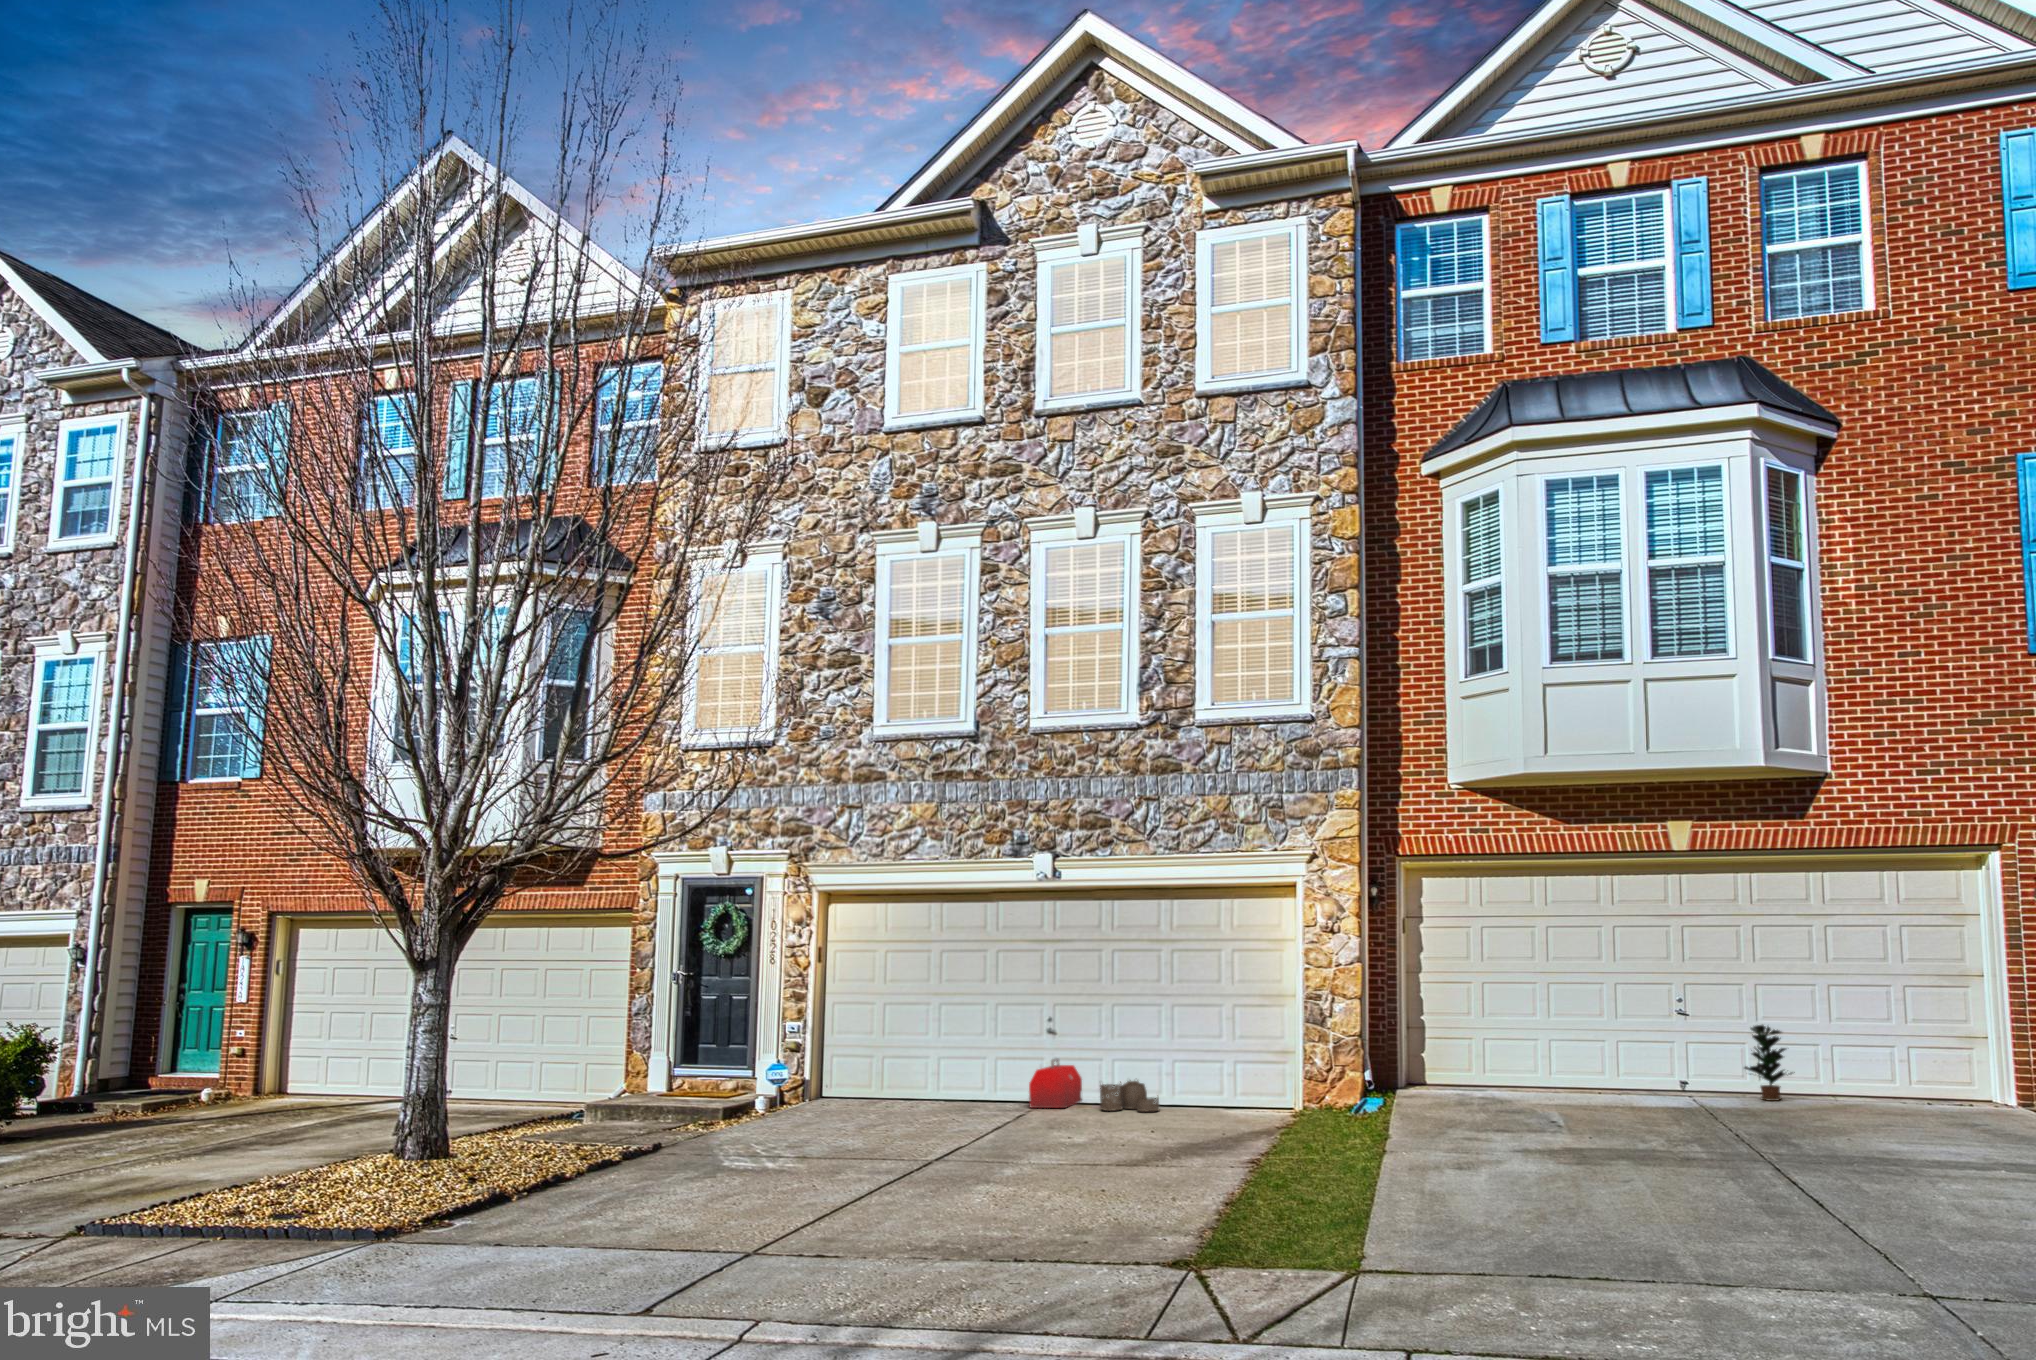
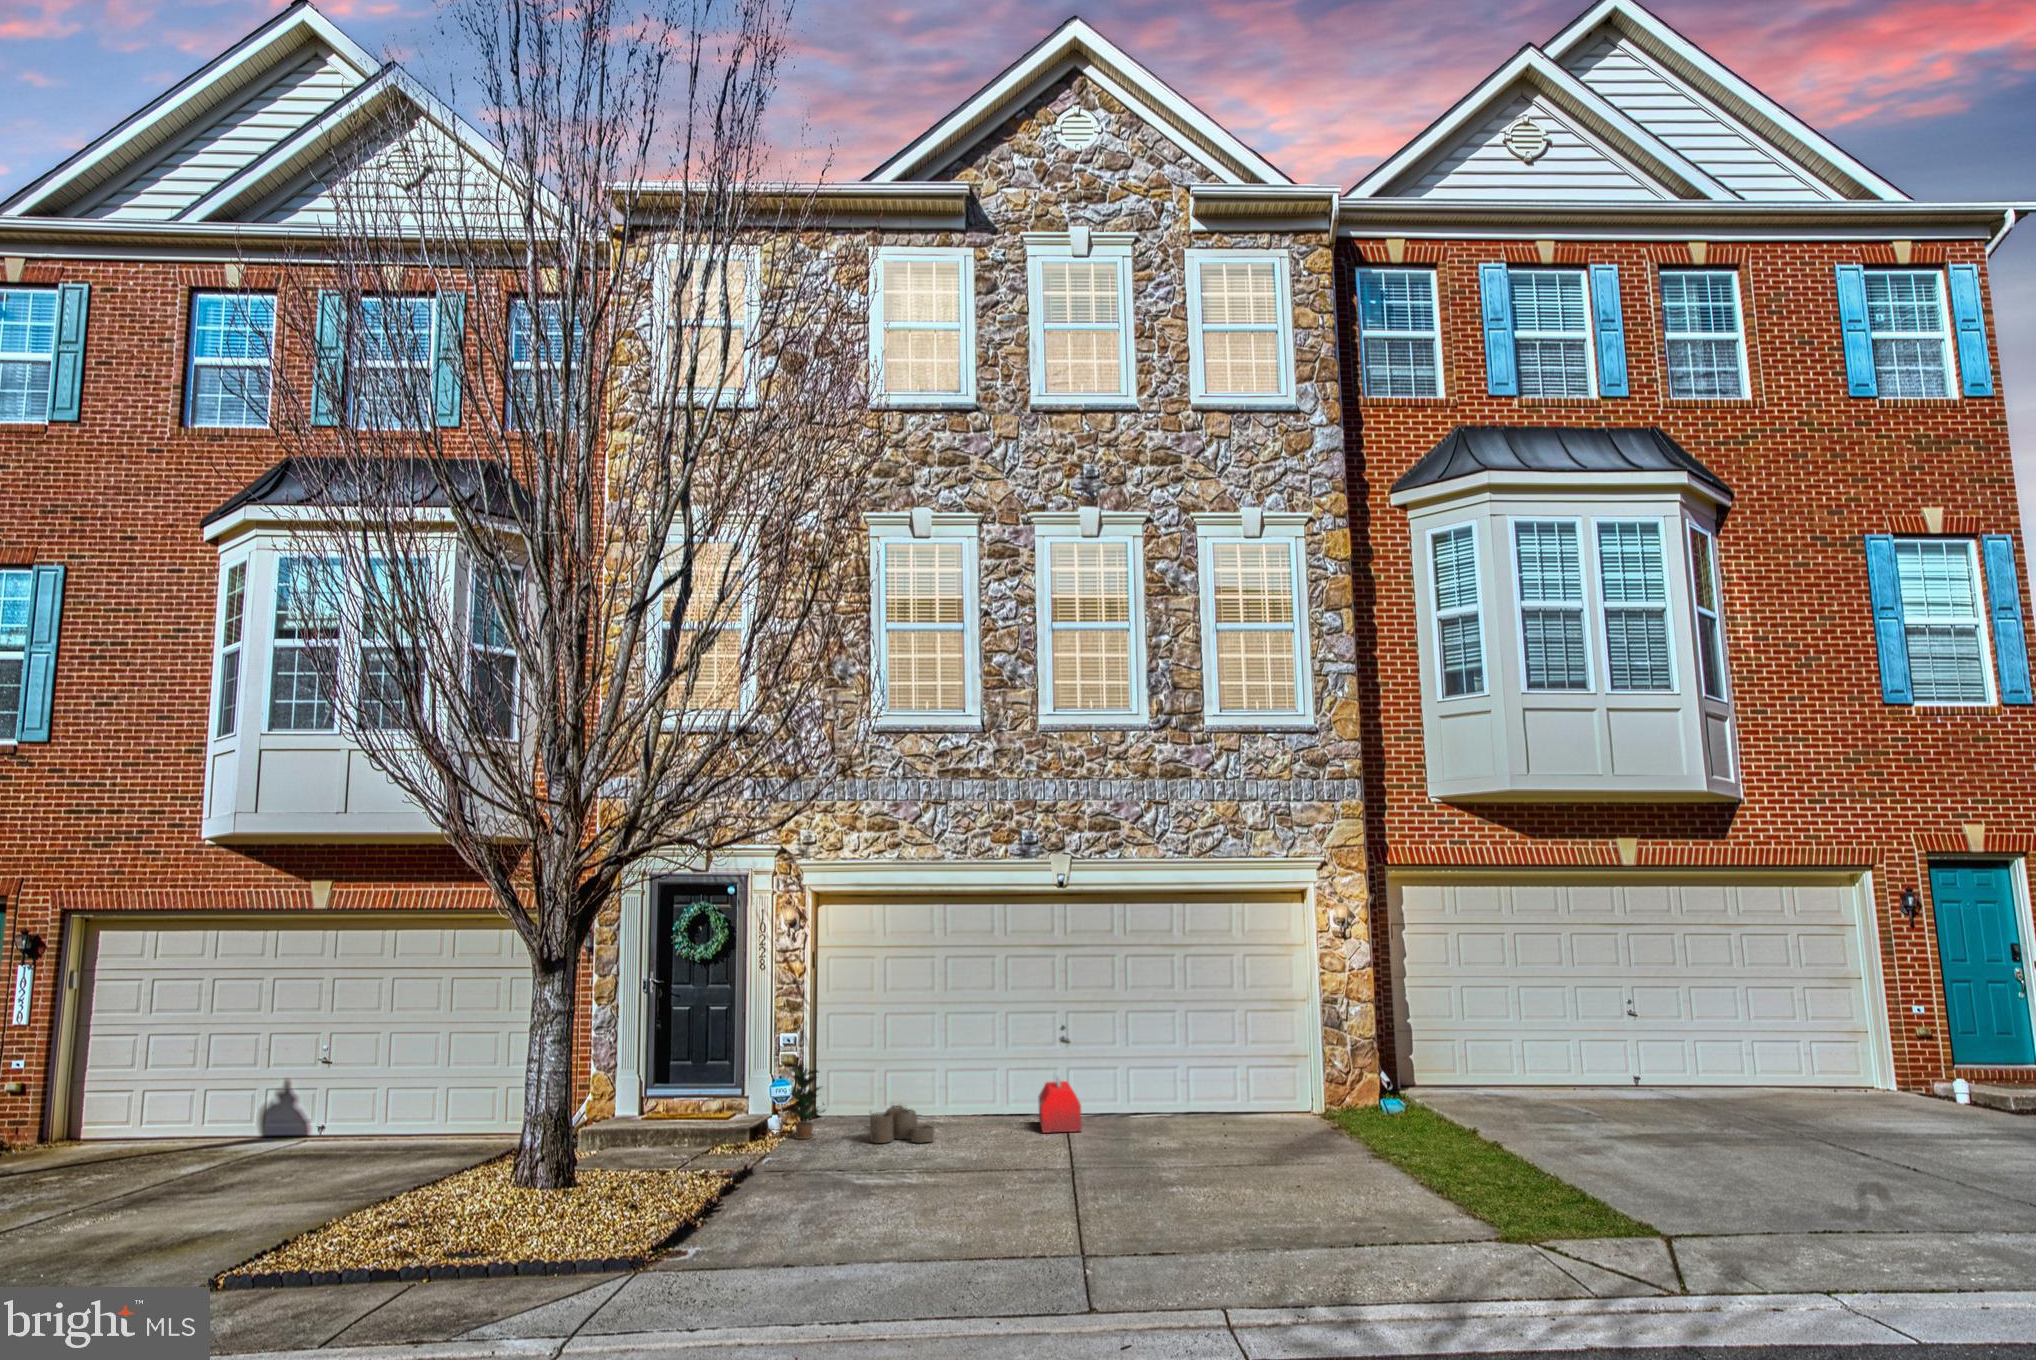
potted plant: present [1744,1025,1792,1101] -> present [782,1065,825,1139]
woven basket: present [1100,1080,1159,1111] -> present [870,1105,935,1143]

